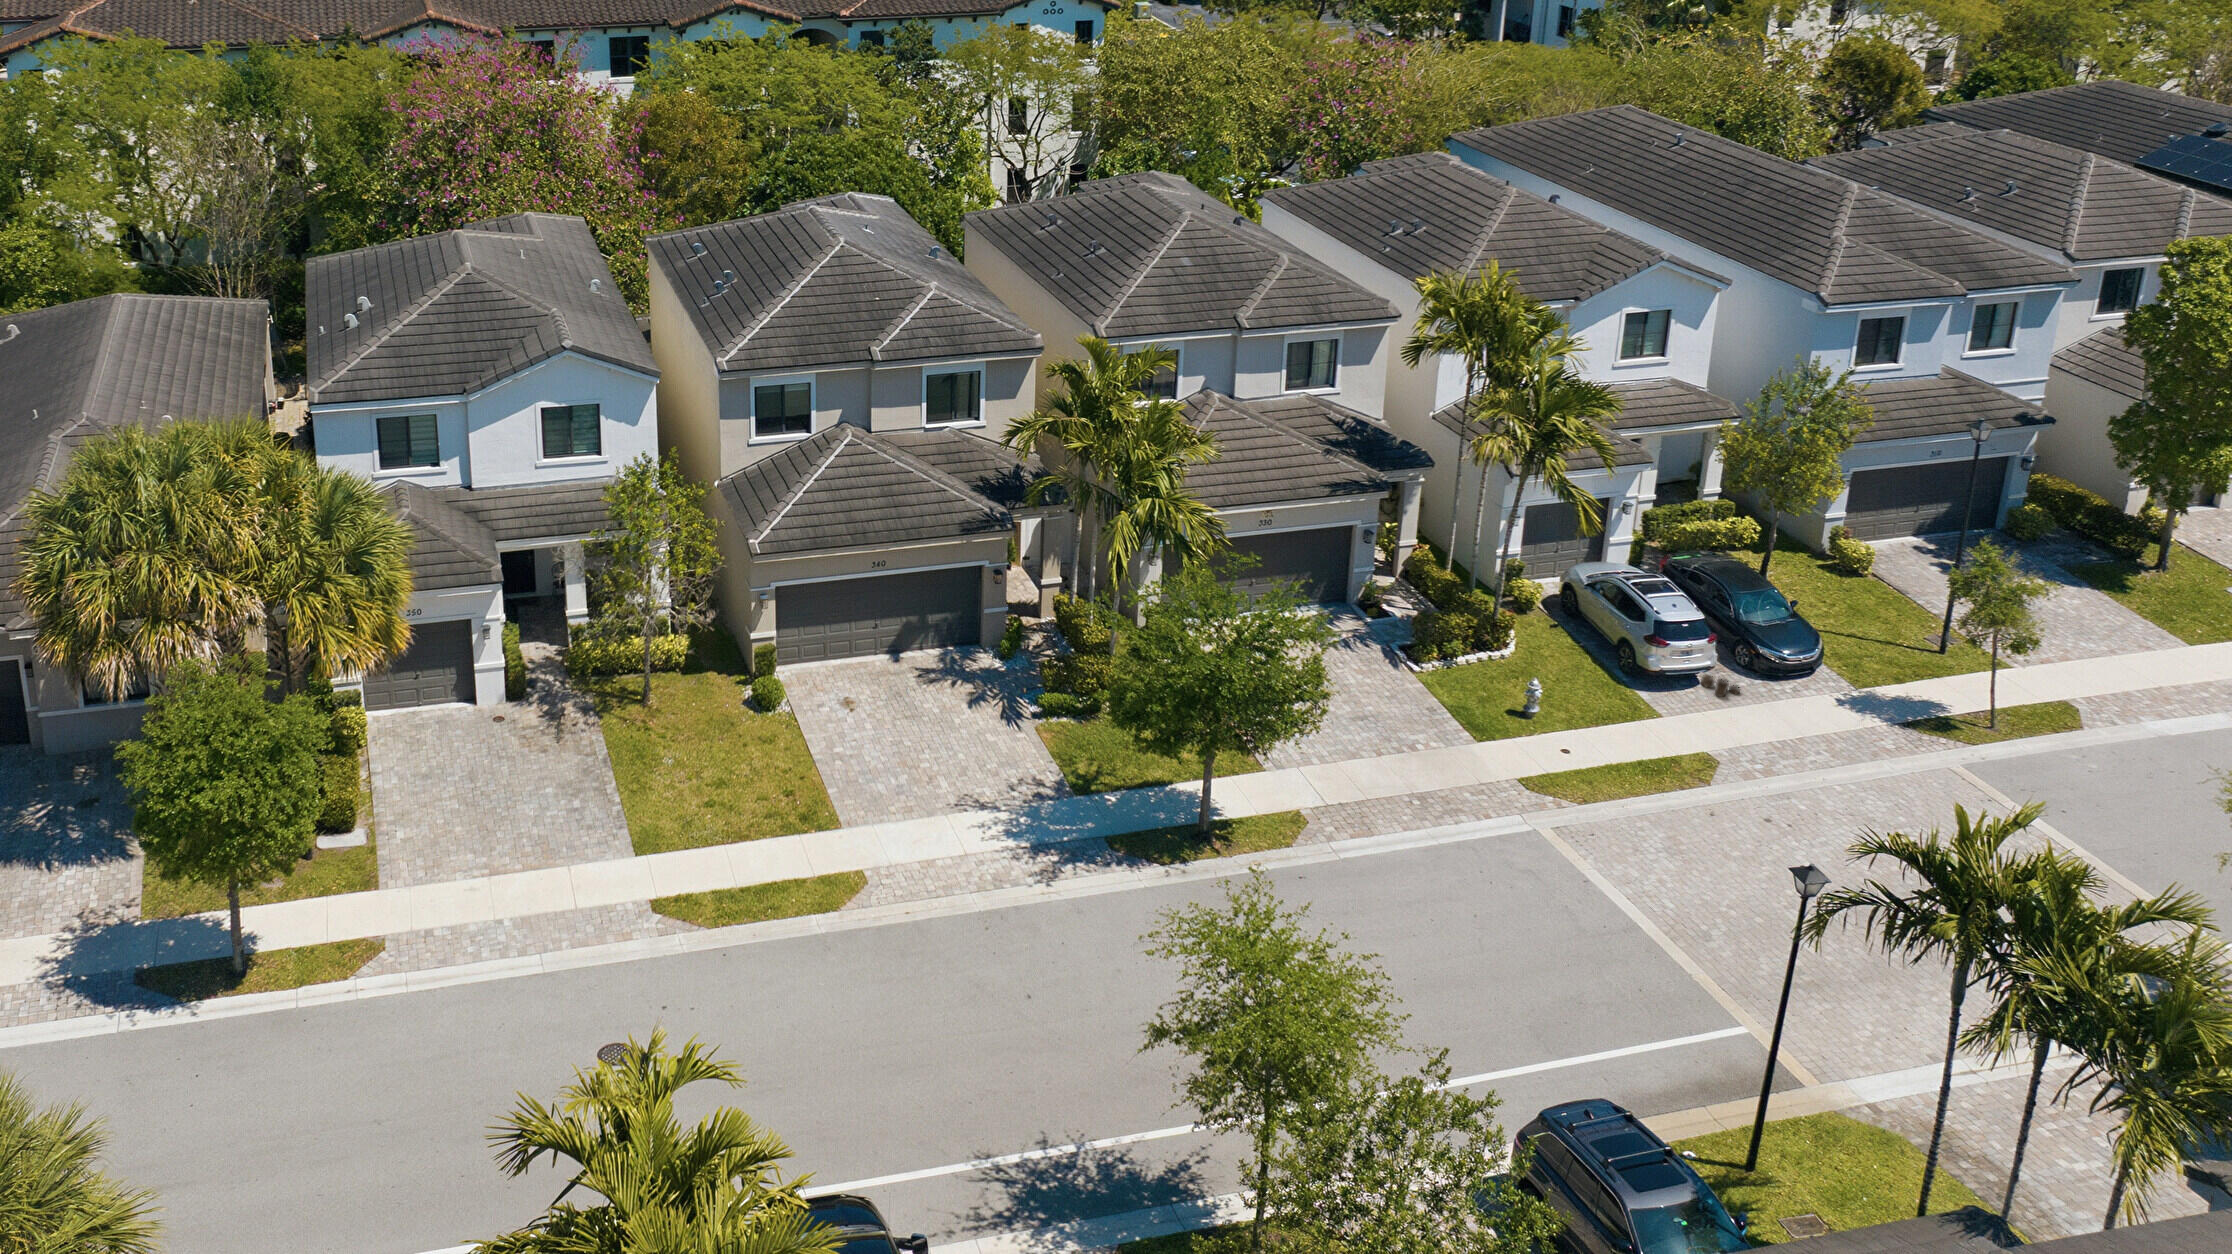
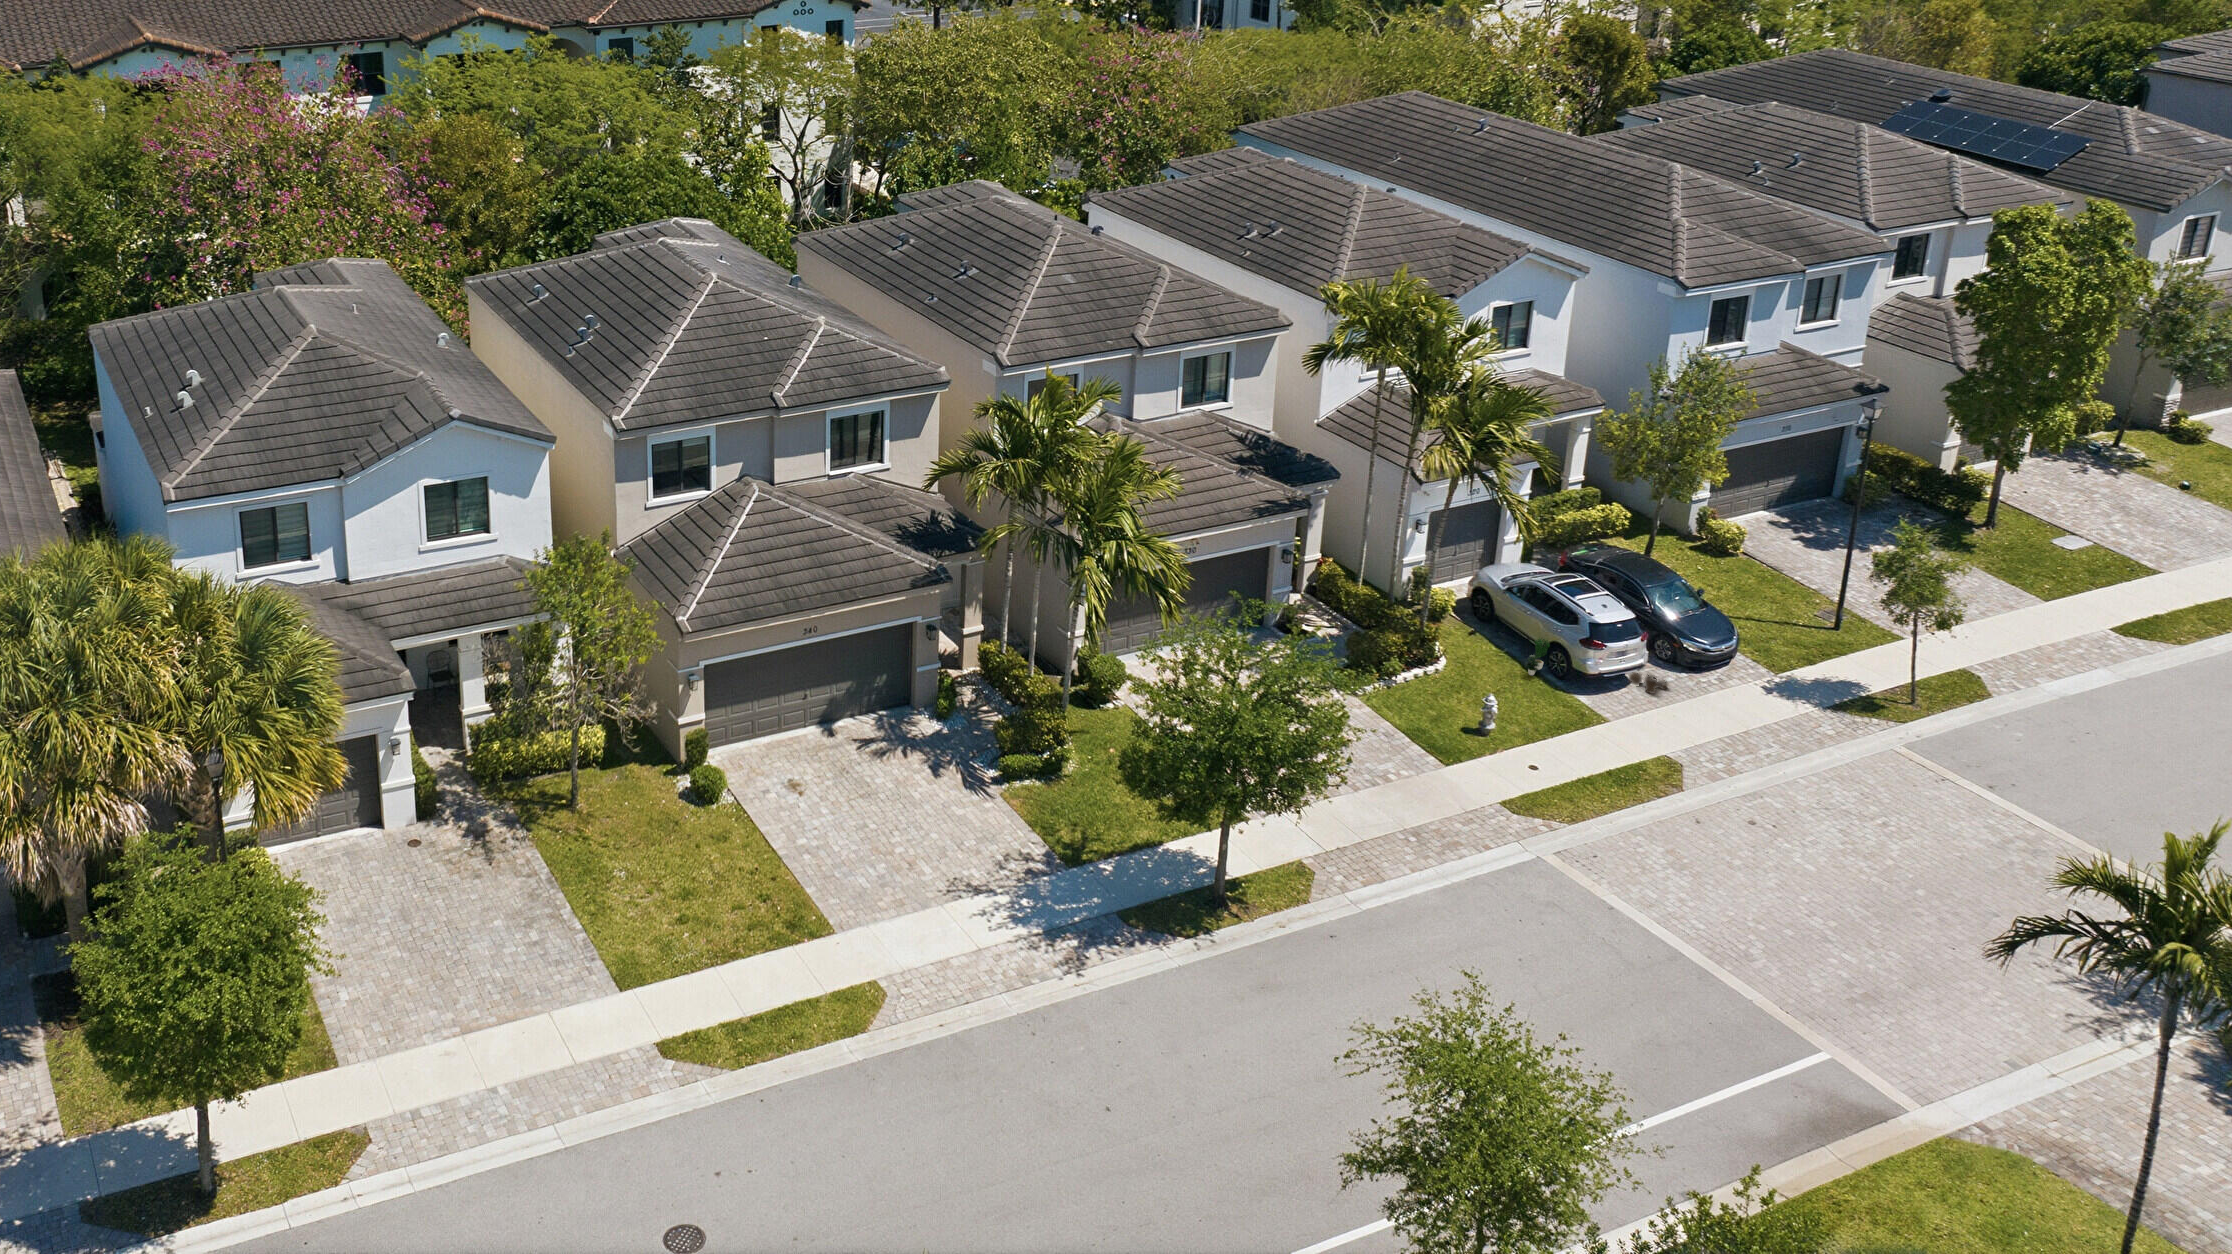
potted plant: none [1593,632,1623,670] -> present [1525,638,1549,675]

